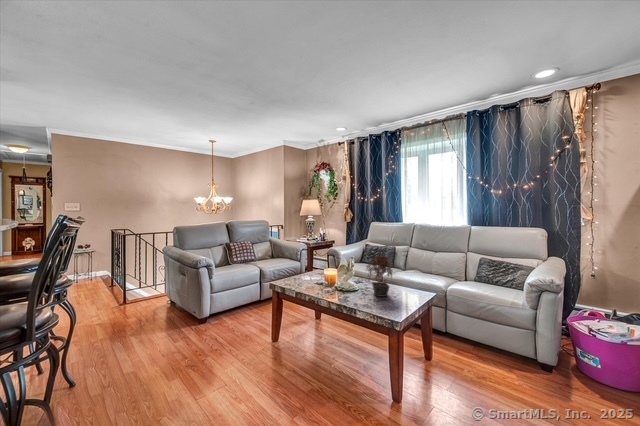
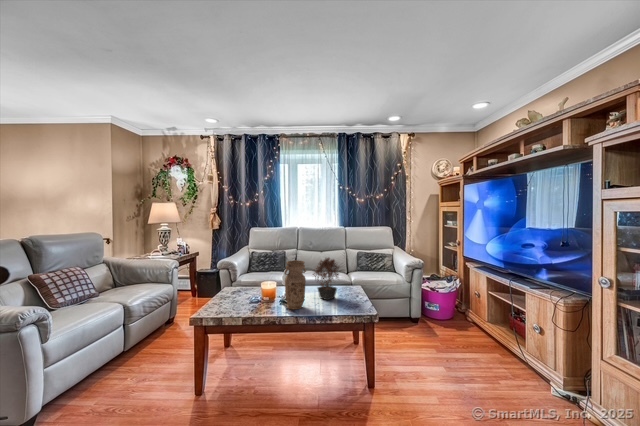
vase: none [330,252,350,297] -> present [285,260,306,309]

